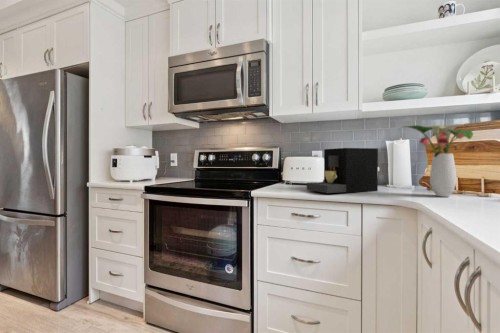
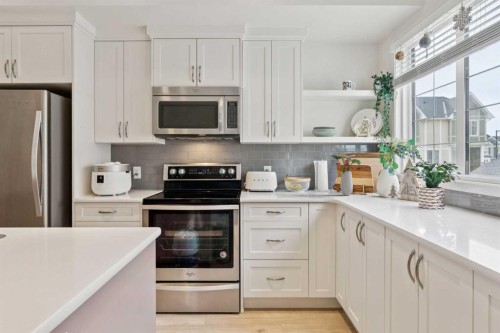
coffee maker: present [307,148,378,193] -> none [270,167,312,196]

